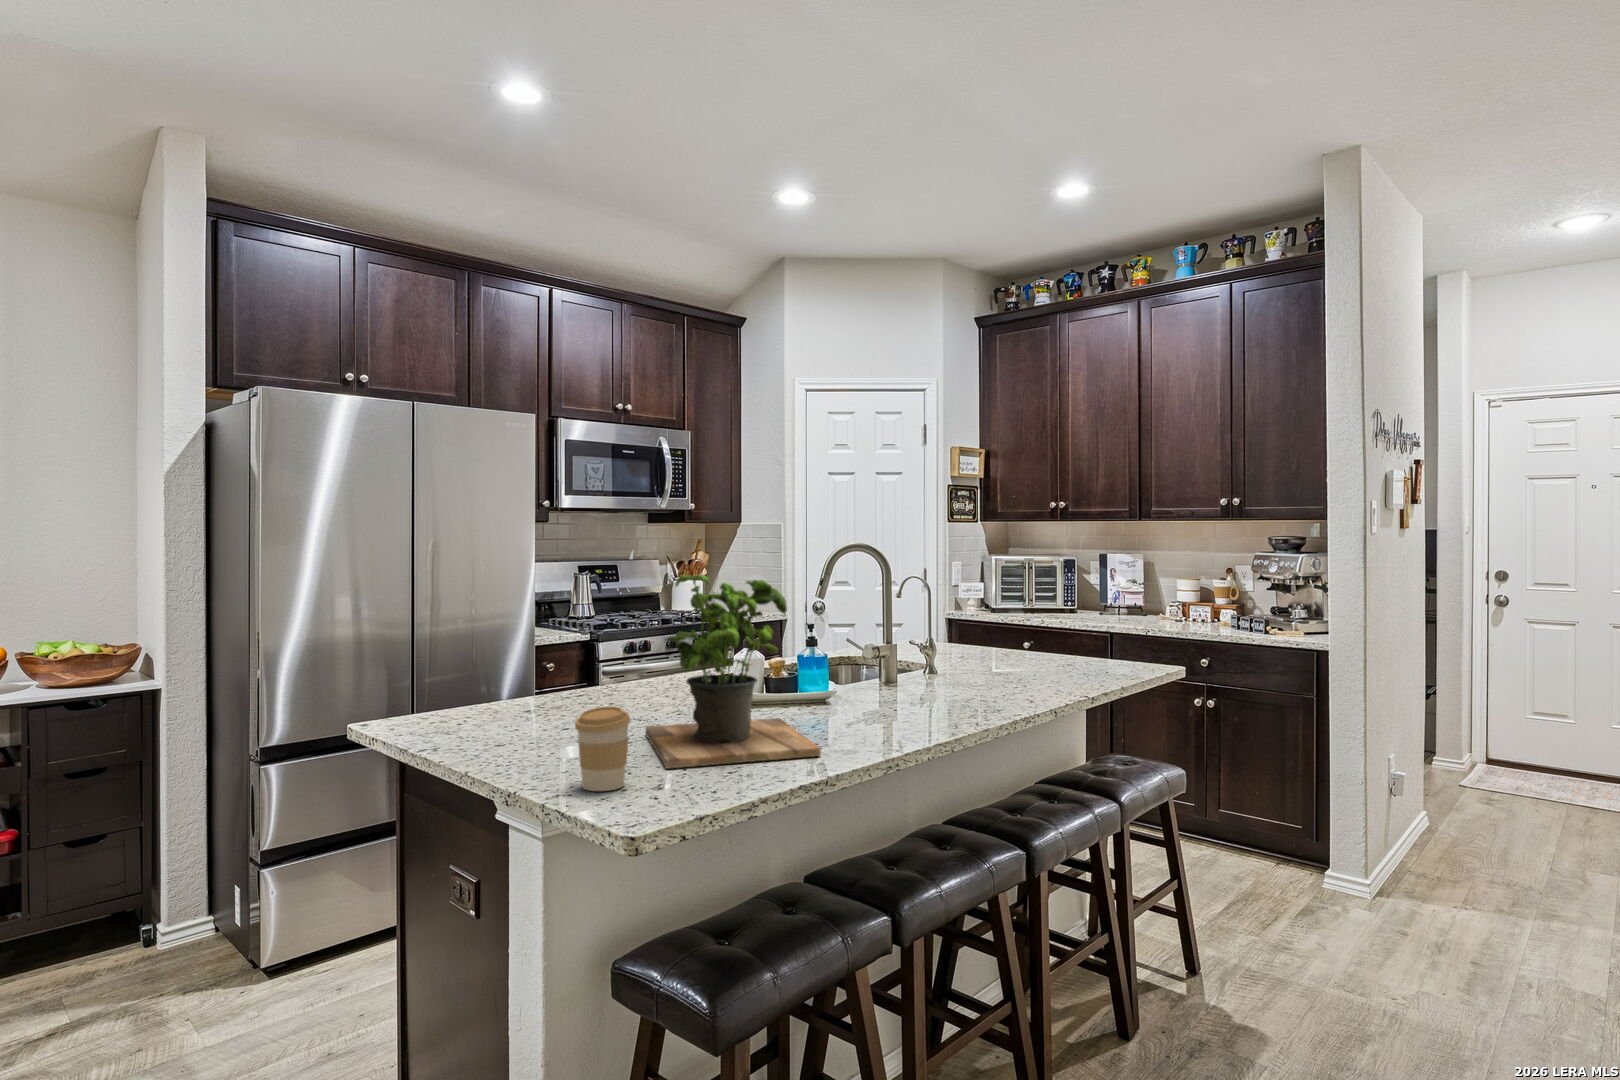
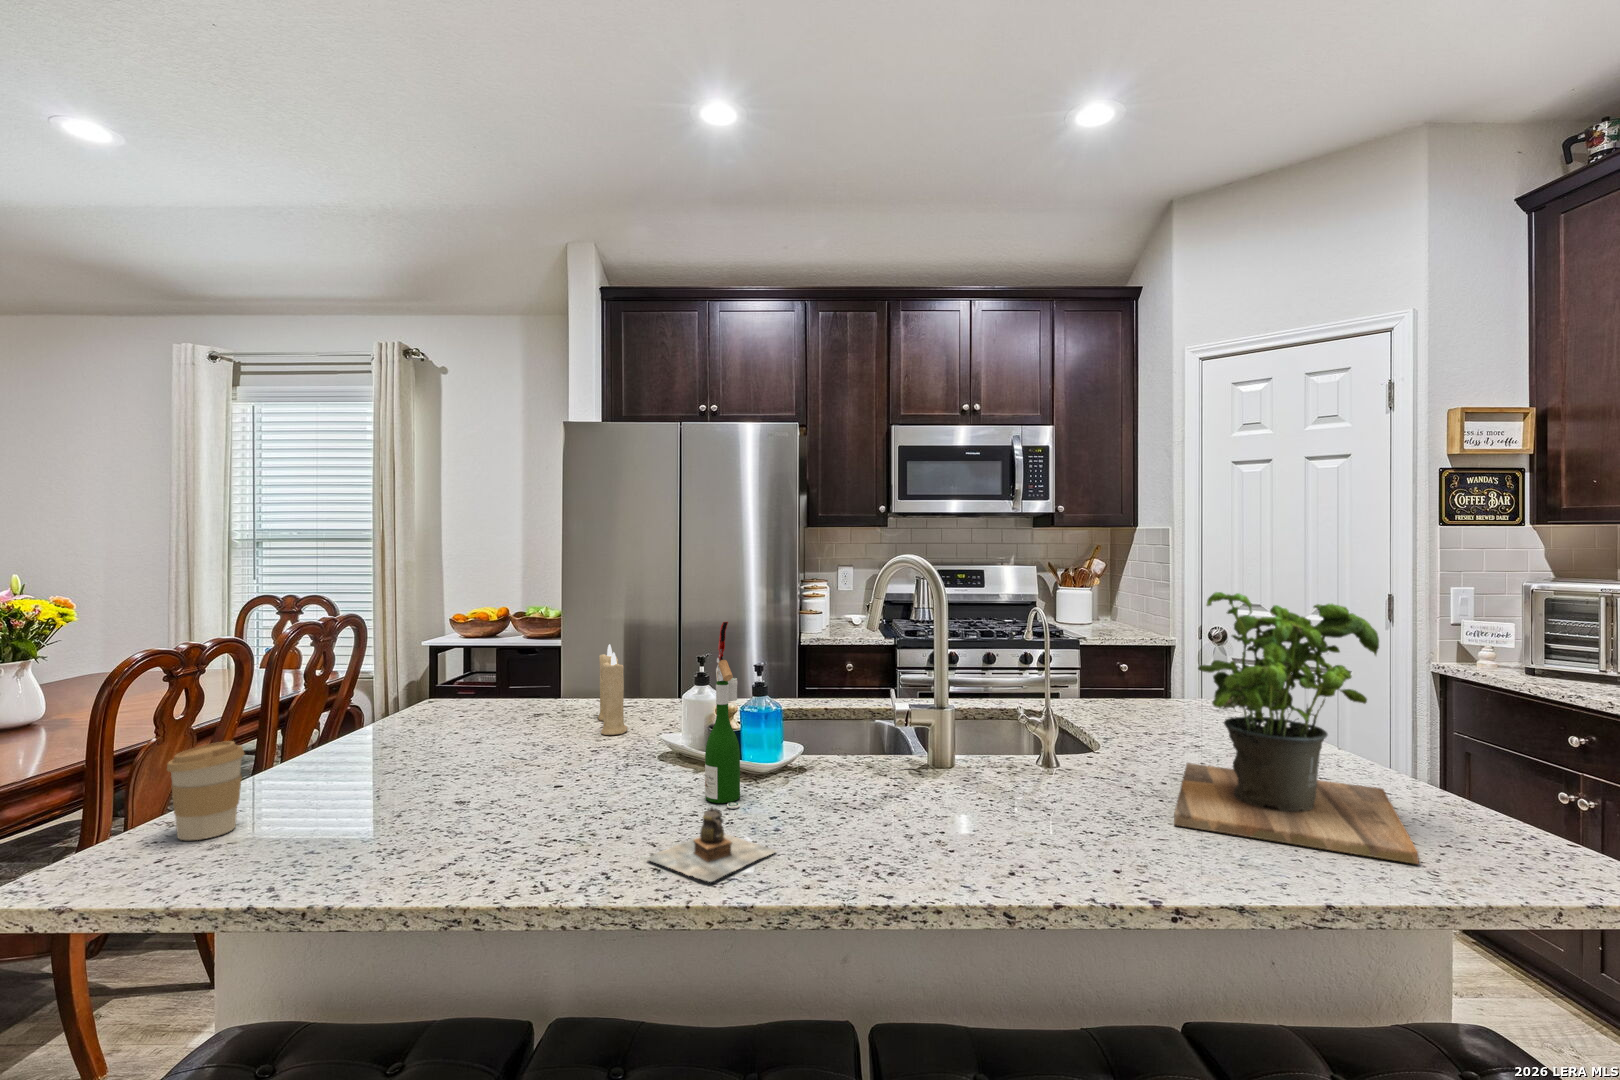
potted plant: present [645,574,821,769] -> present [1174,592,1419,864]
wine bottle: none [827,586,863,712] -> present [705,622,740,808]
candle: none [573,628,642,706] -> present [598,644,628,735]
teapot: none [888,693,957,730] -> present [648,807,776,882]

